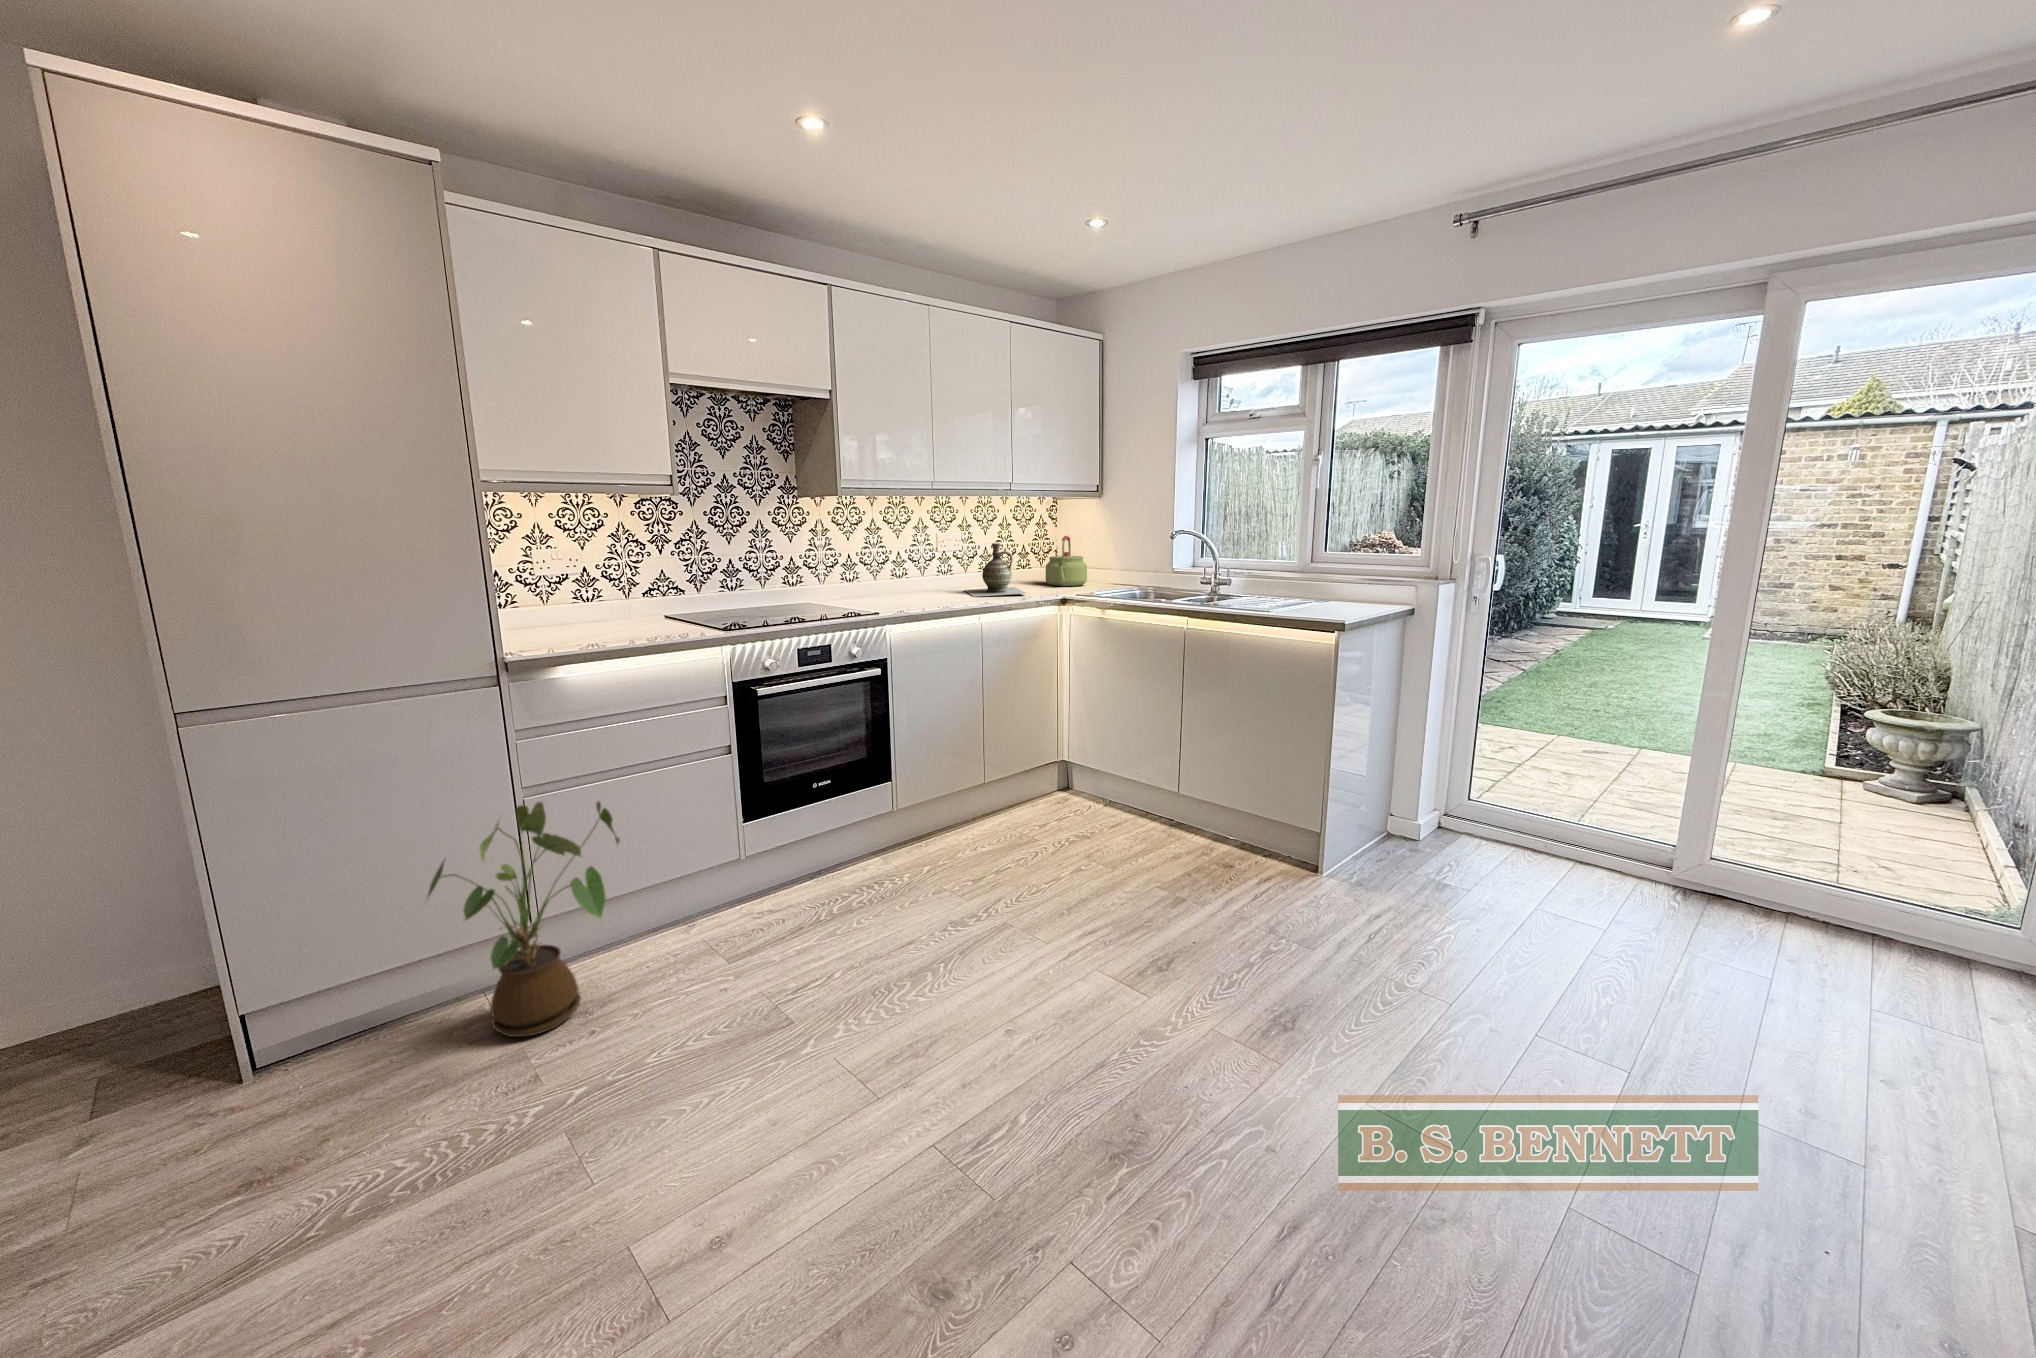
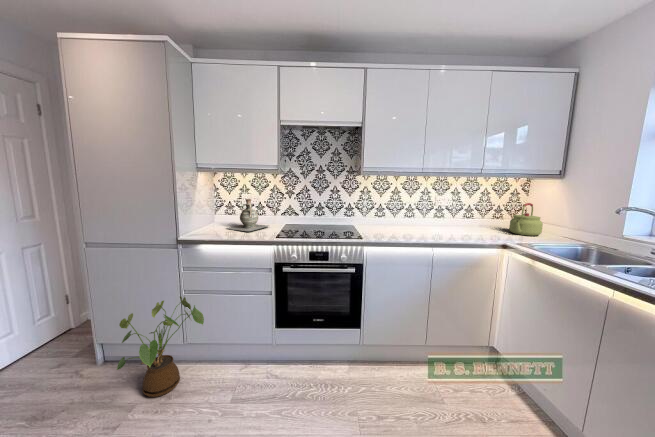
ceramic jug: present [965,543,1026,597] -> present [227,199,268,231]

